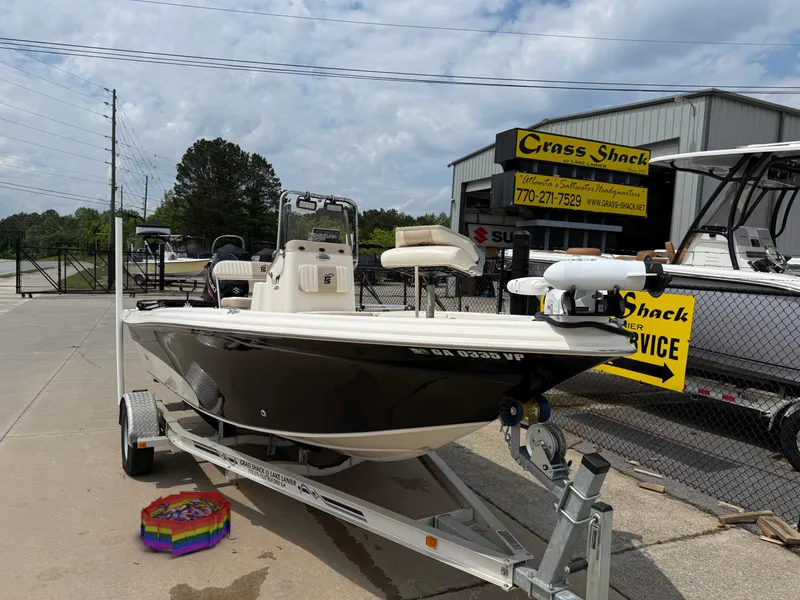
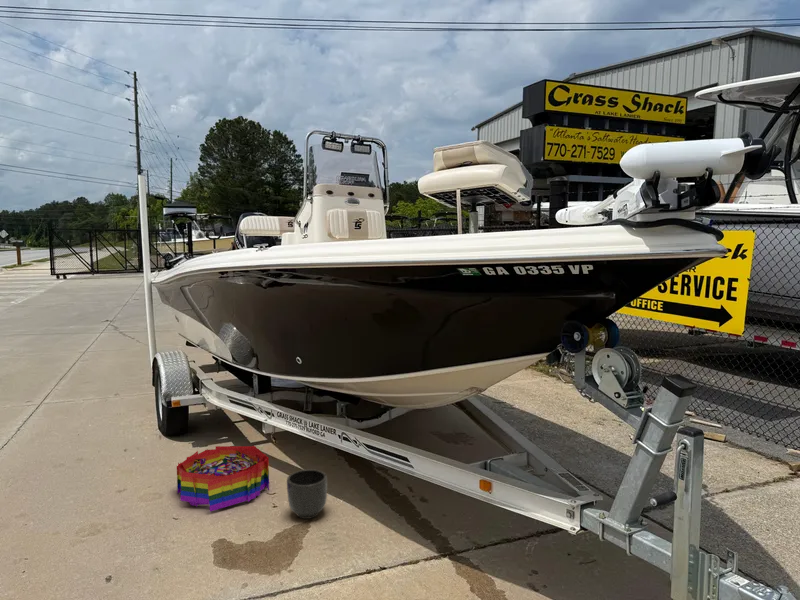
planter: none [249,516,287,565] -> present [287,469,327,519]

